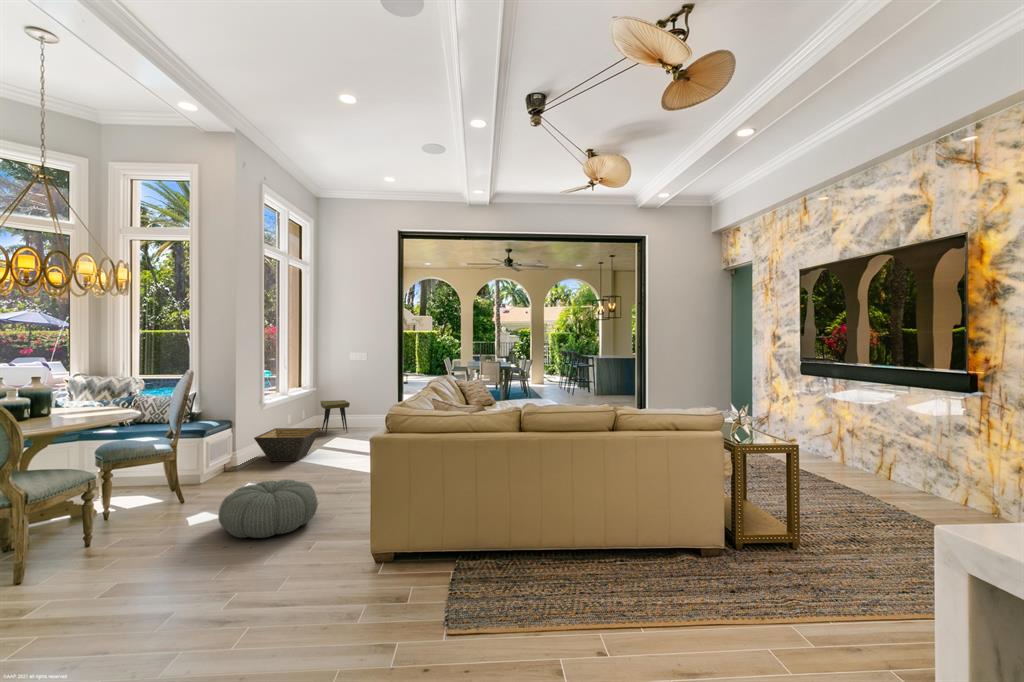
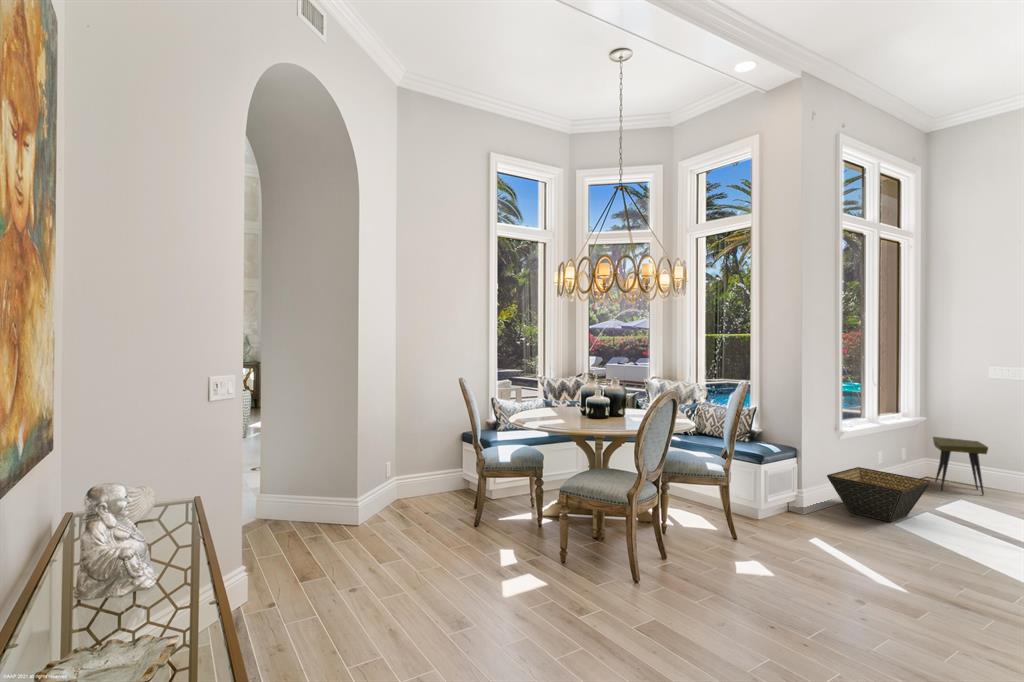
pouf: present [218,479,318,538] -> none [769,546,920,643]

